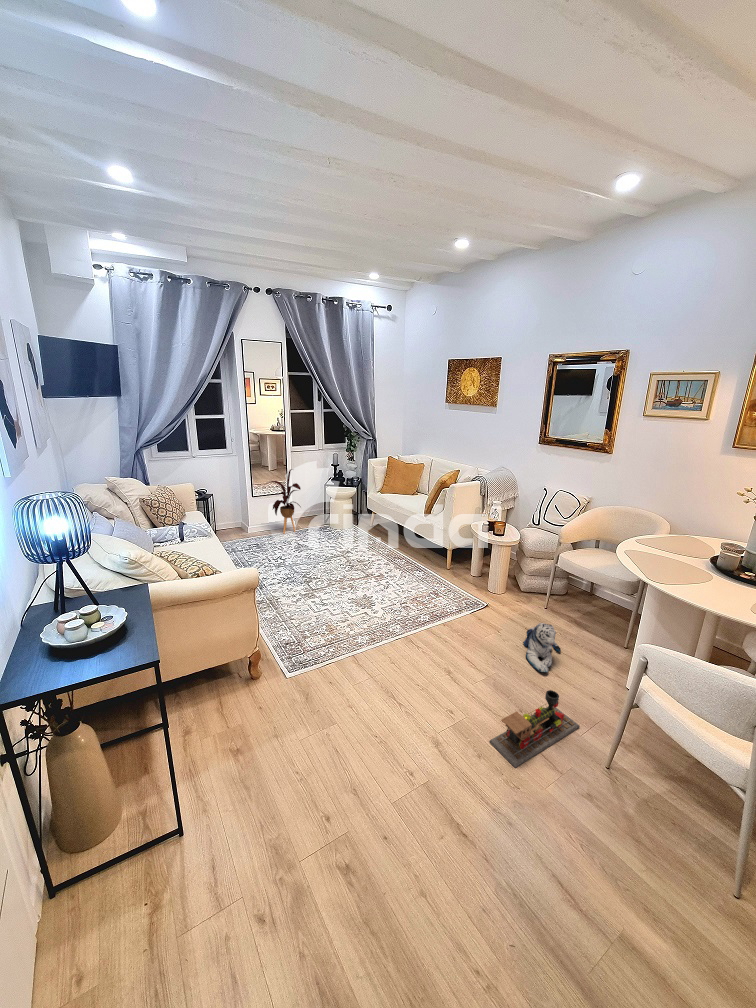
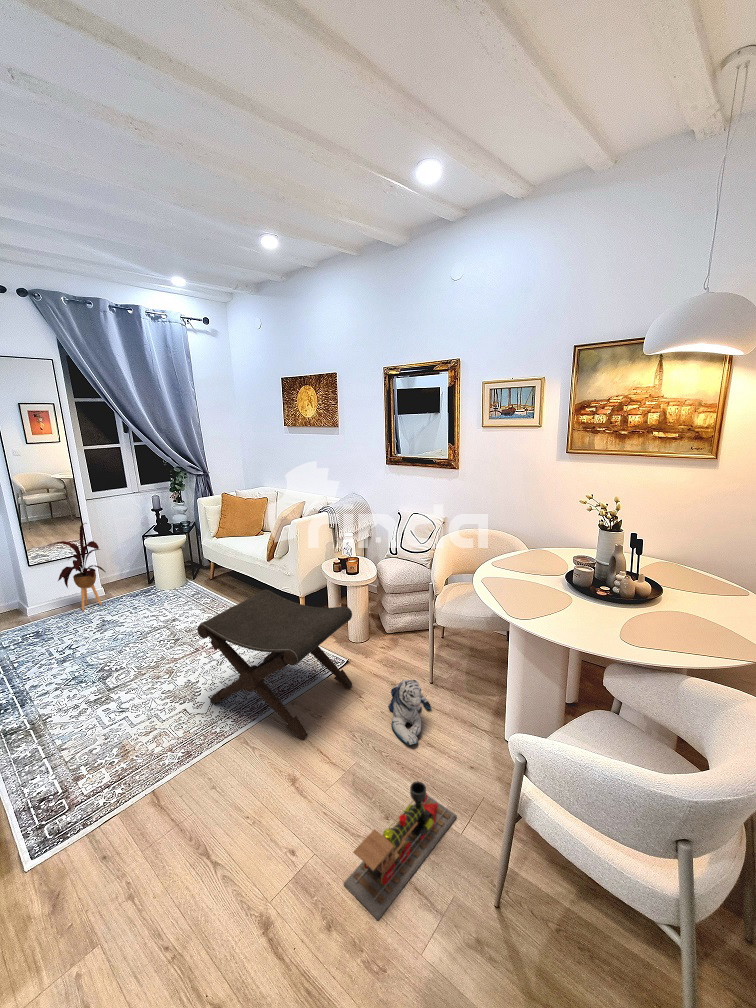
footstool: none [382,536,501,650] -> present [197,590,352,739]

